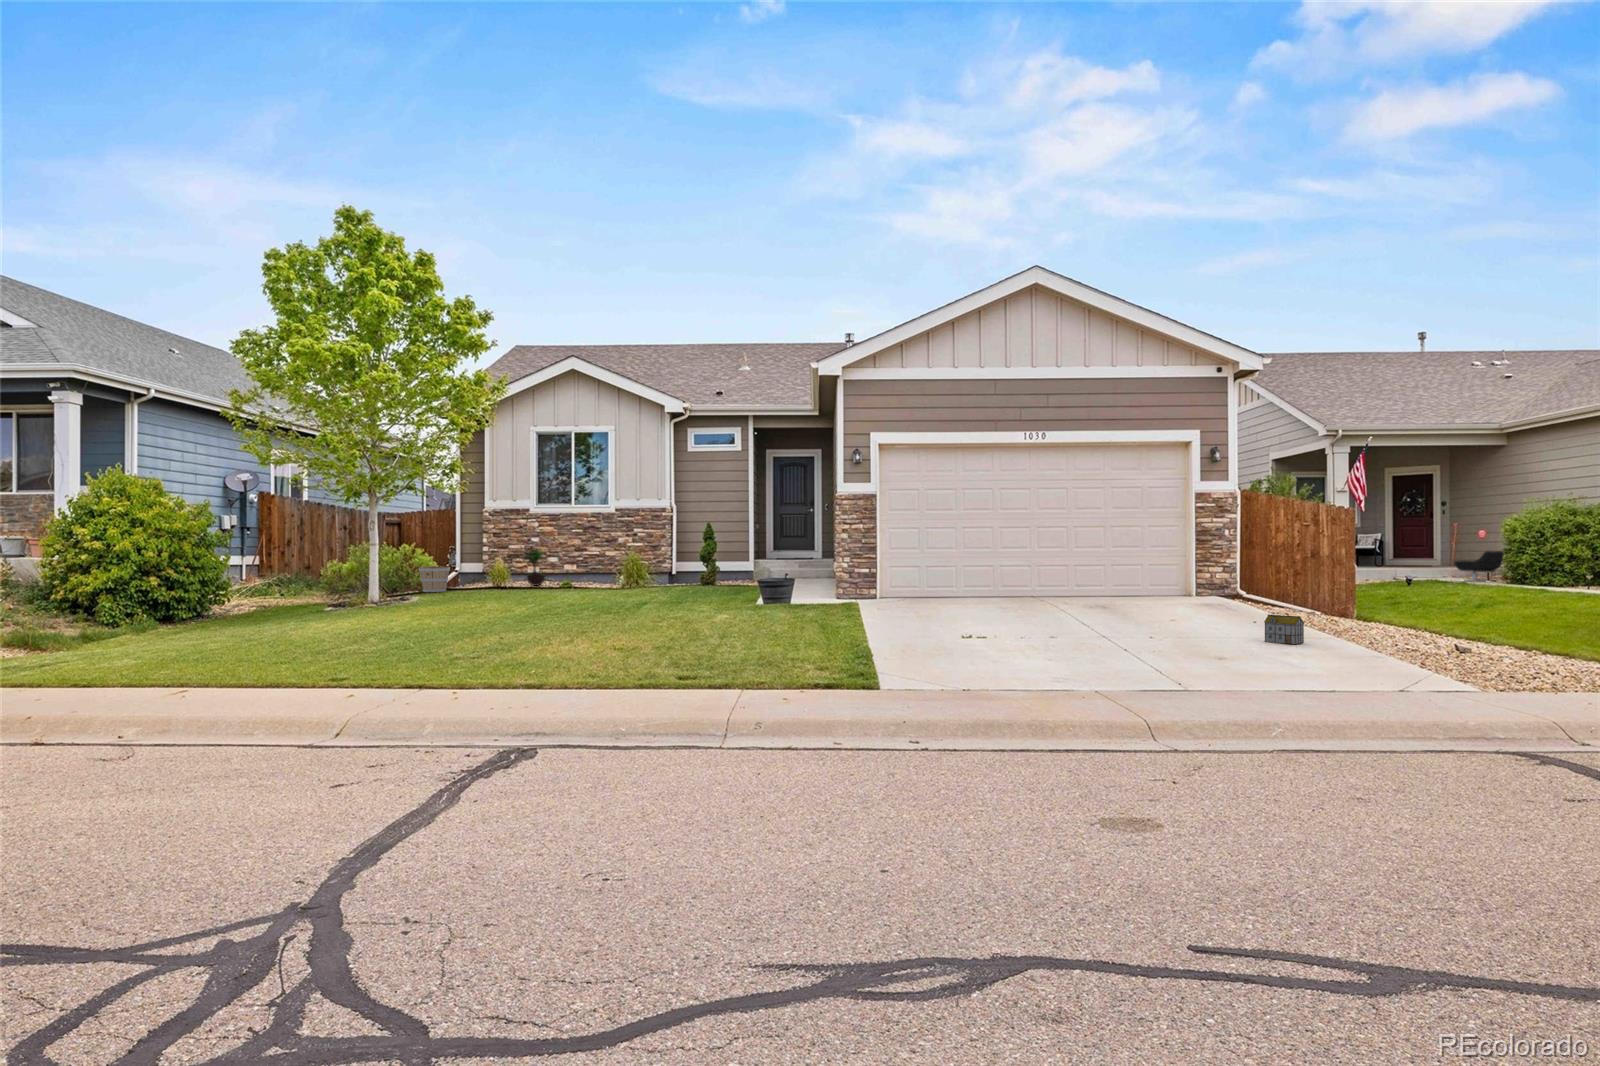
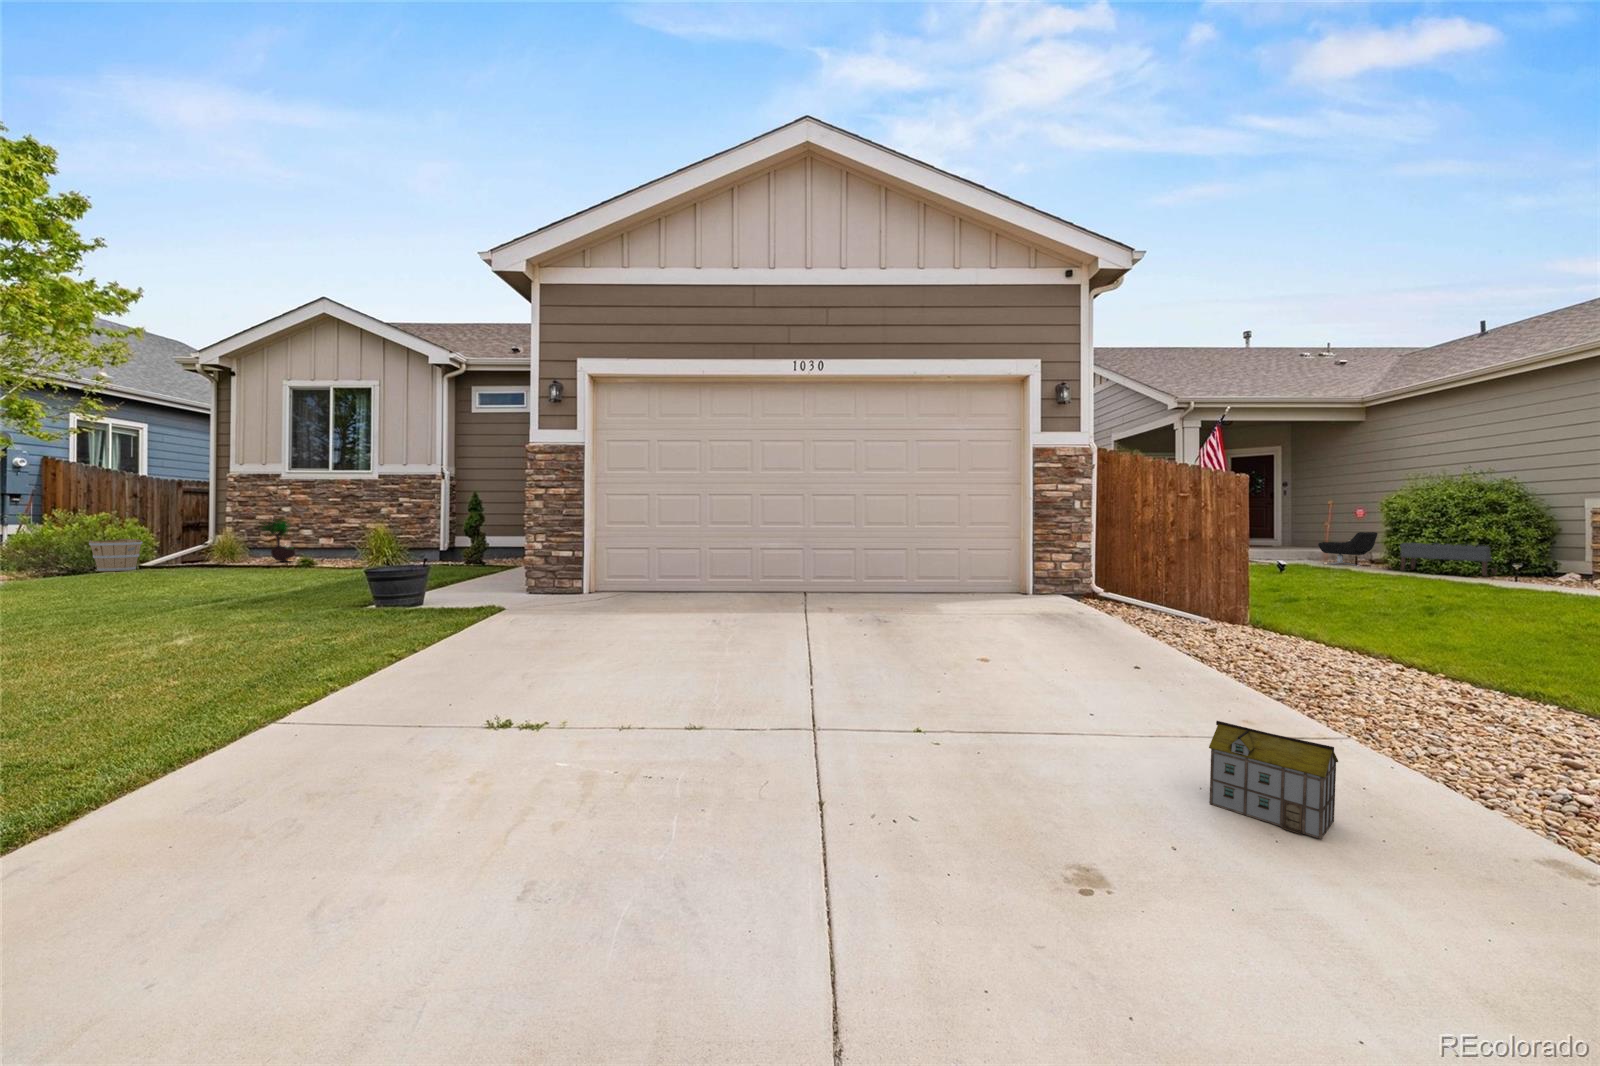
bench: none [1513,560,1587,587] -> present [1400,543,1497,576]

